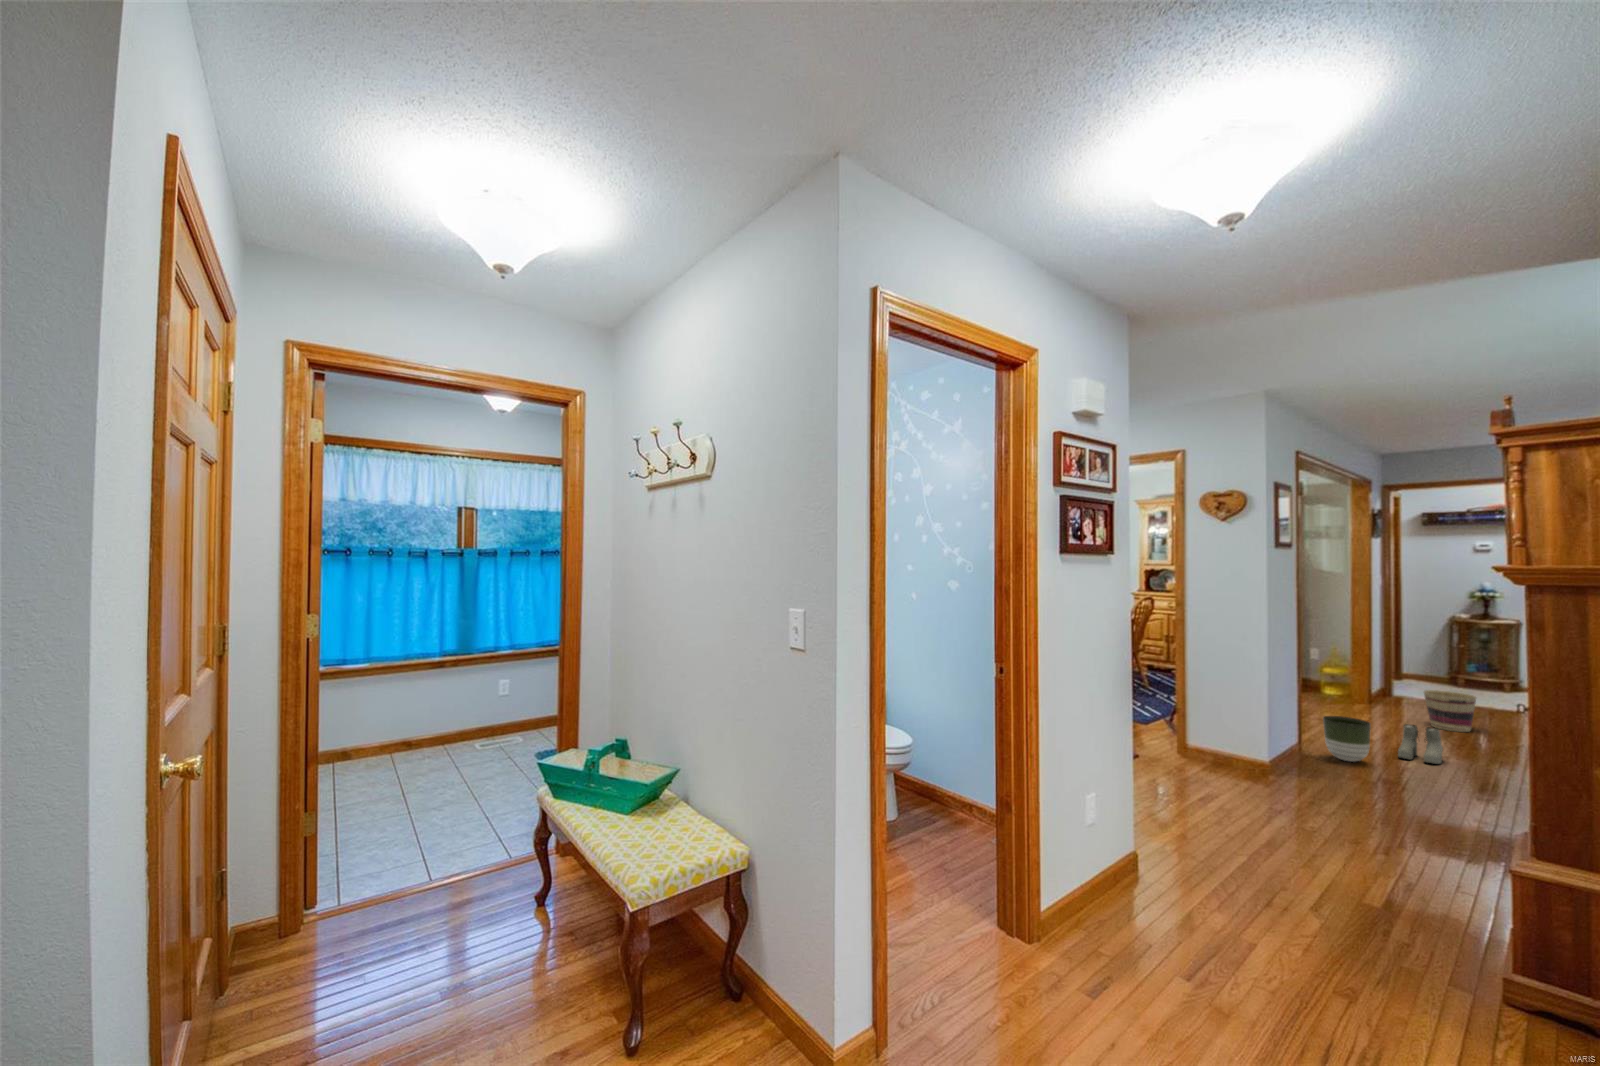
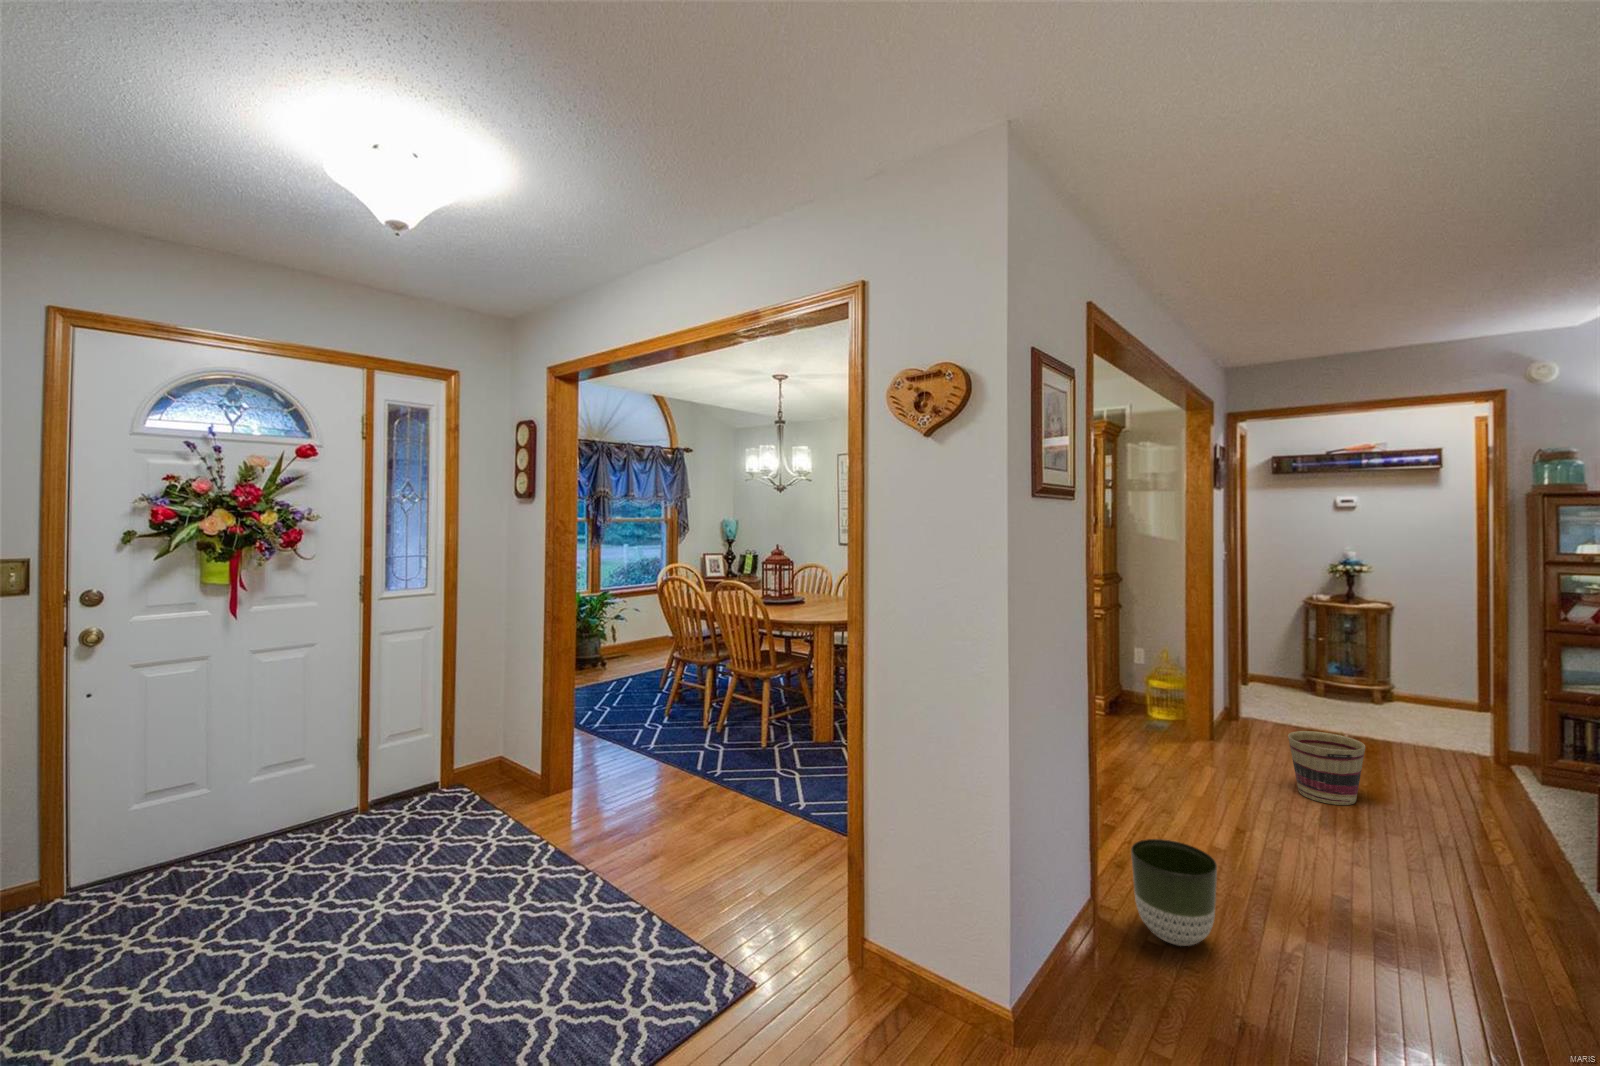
boots: present [1398,724,1443,764] -> none [1263,839,1339,933]

